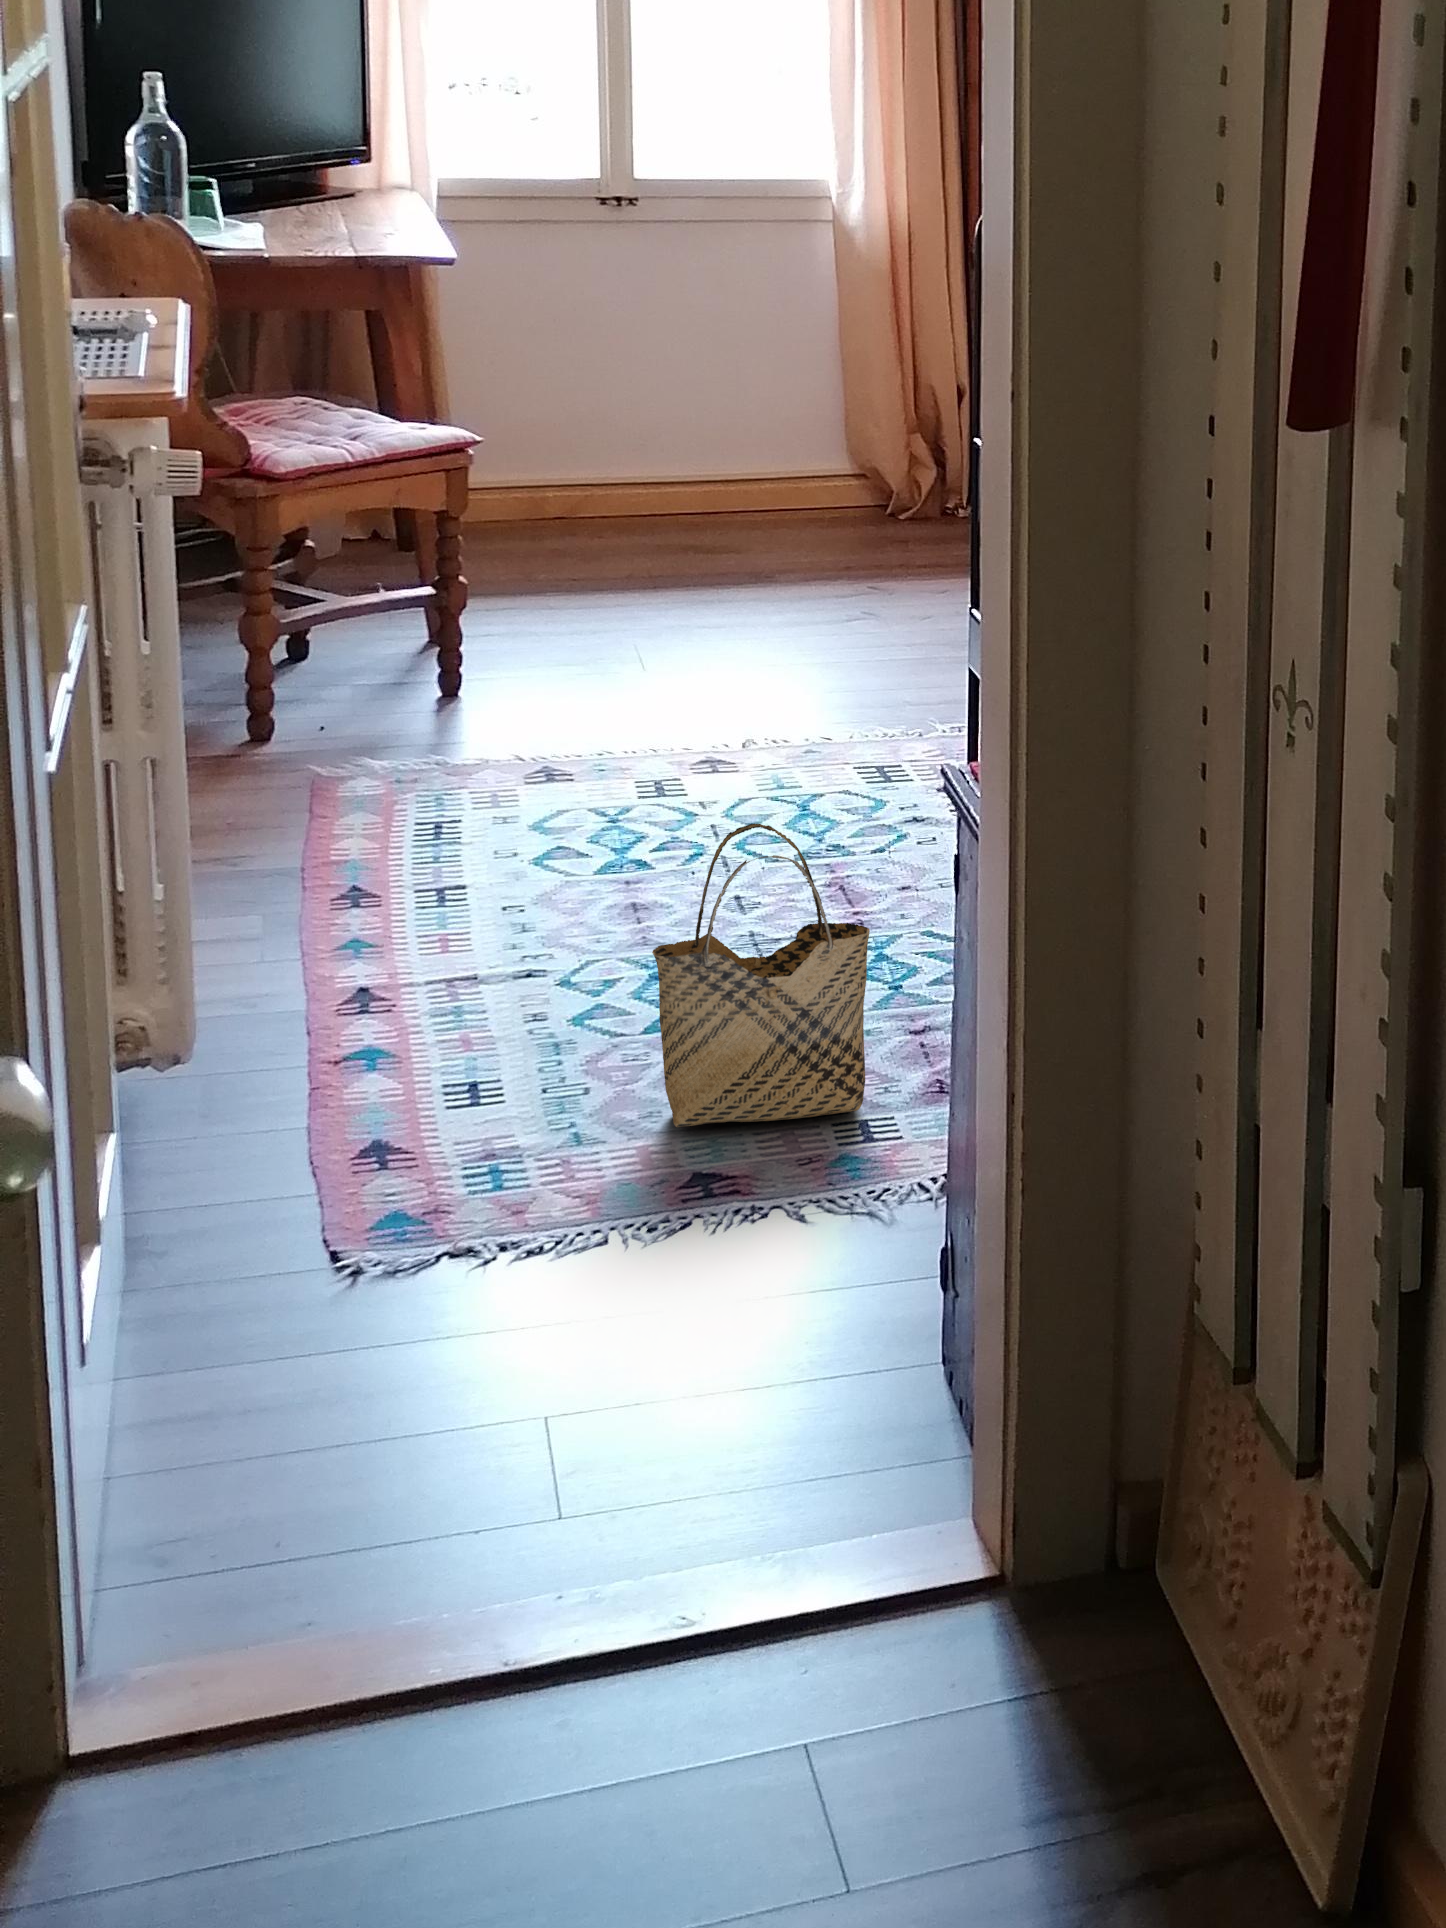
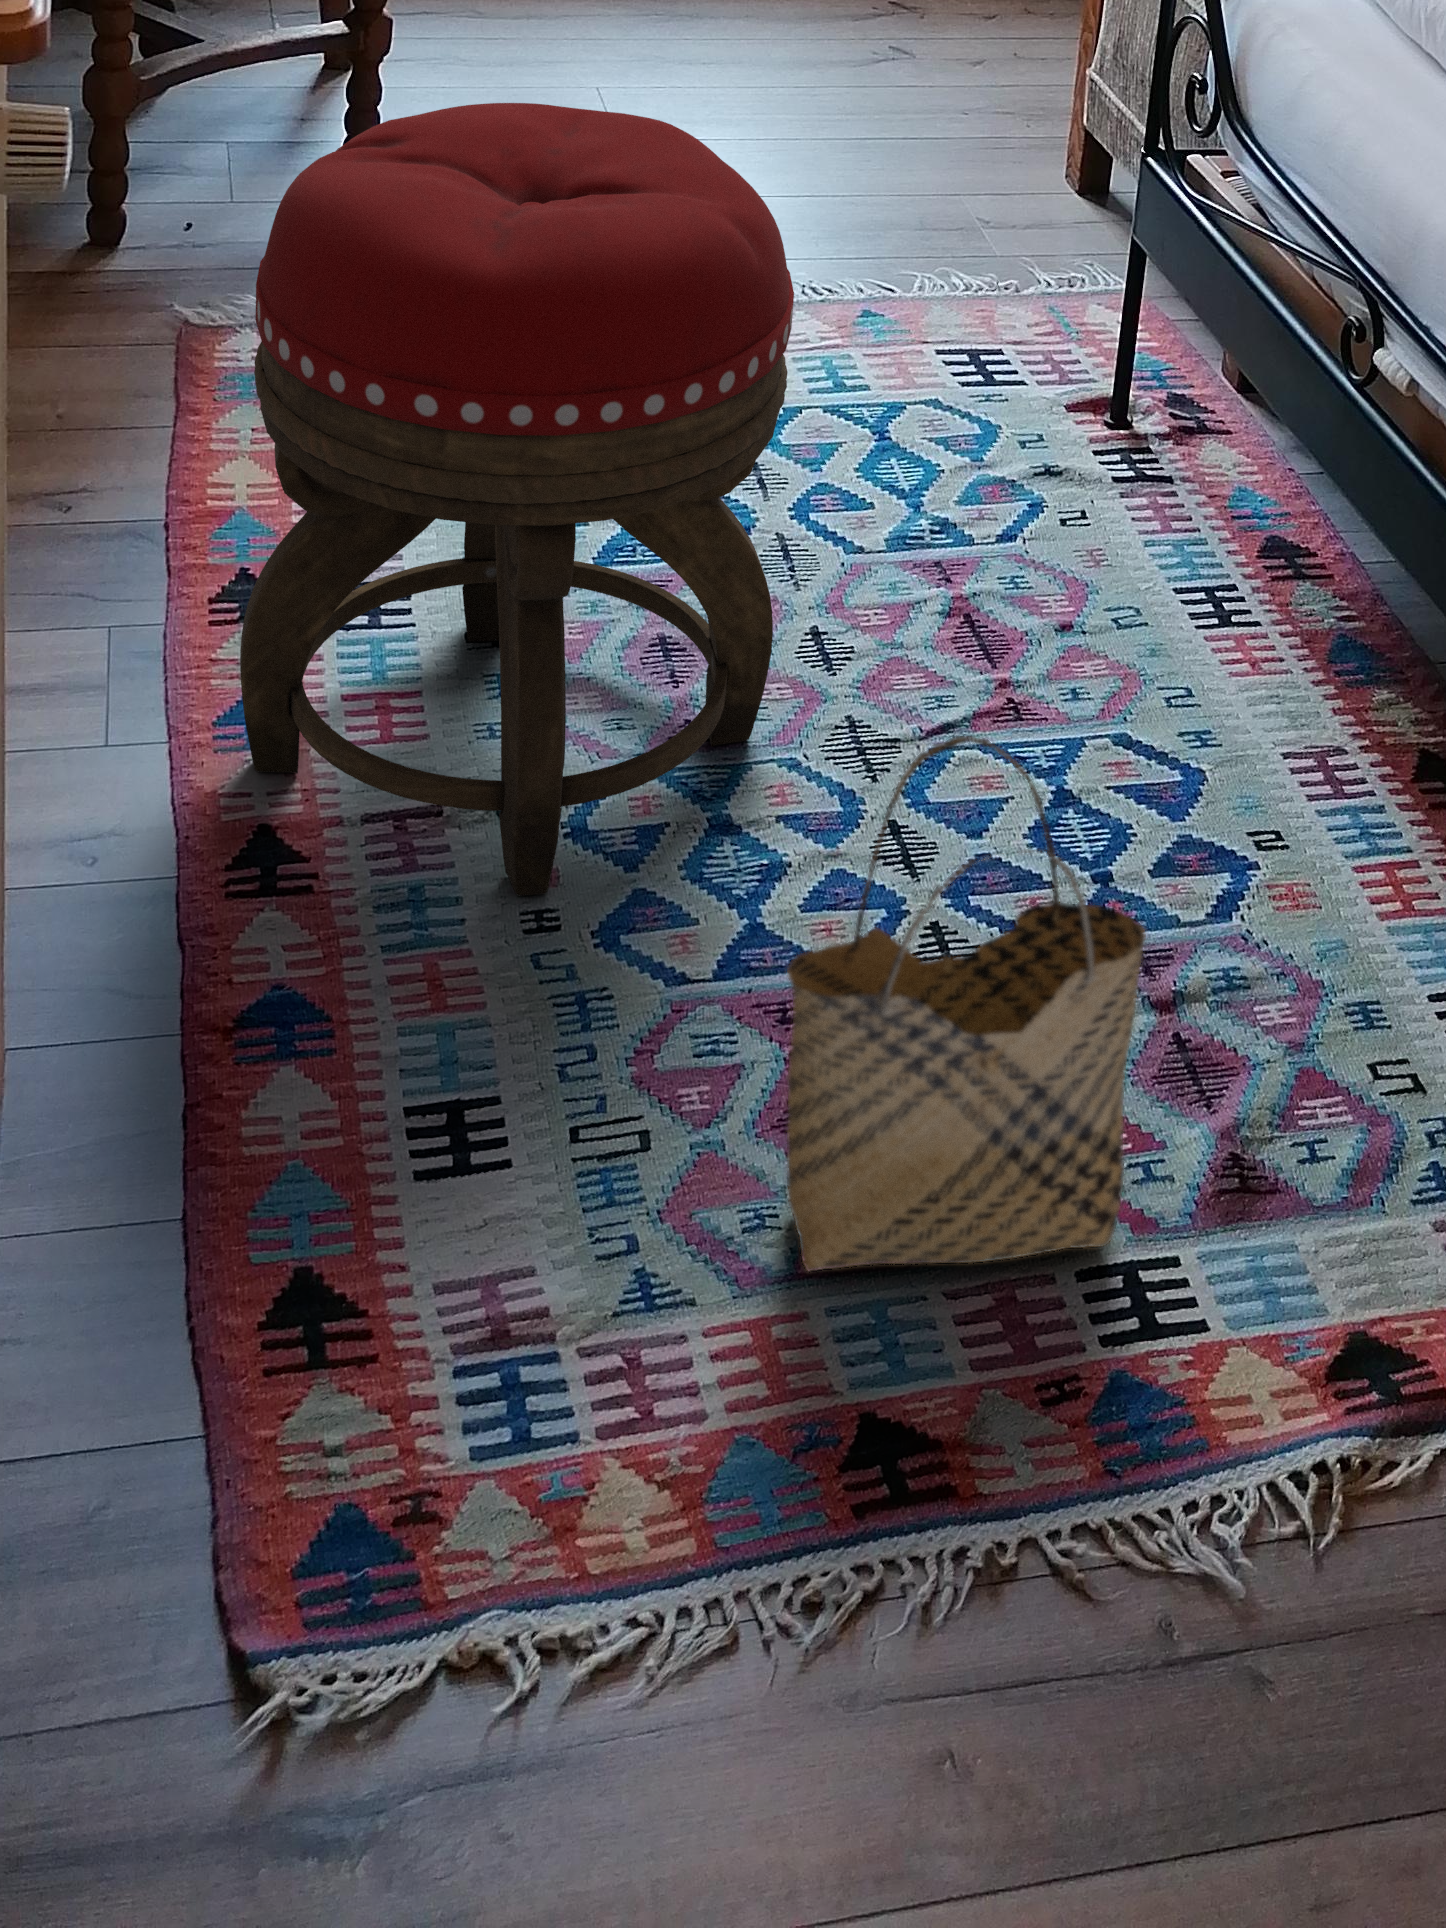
footstool: none [340,543,693,1007] -> present [240,103,794,896]

